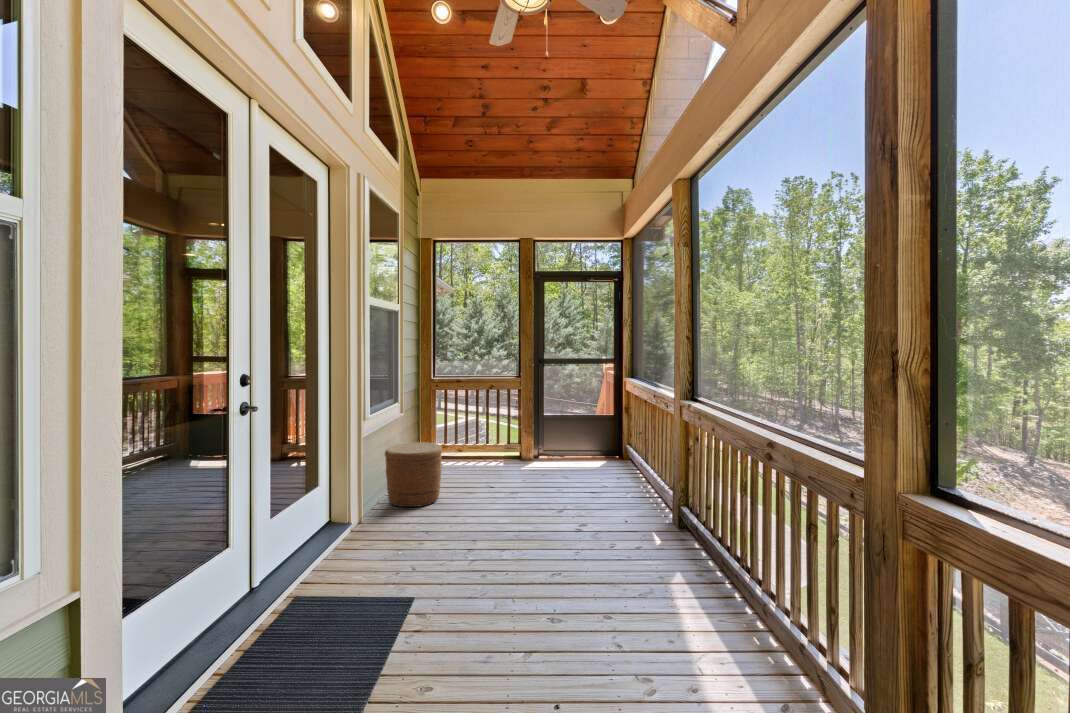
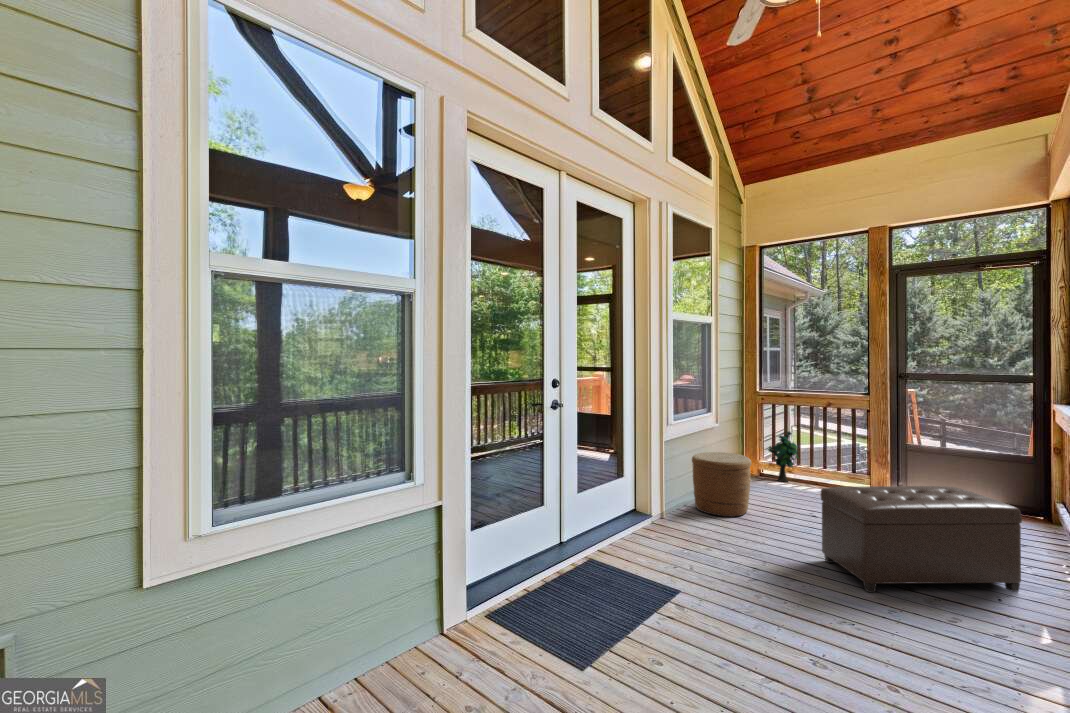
decorative plant: none [440,415,468,462] -> present [768,431,799,482]
ottoman: none [514,446,633,544] -> present [821,486,1022,592]

